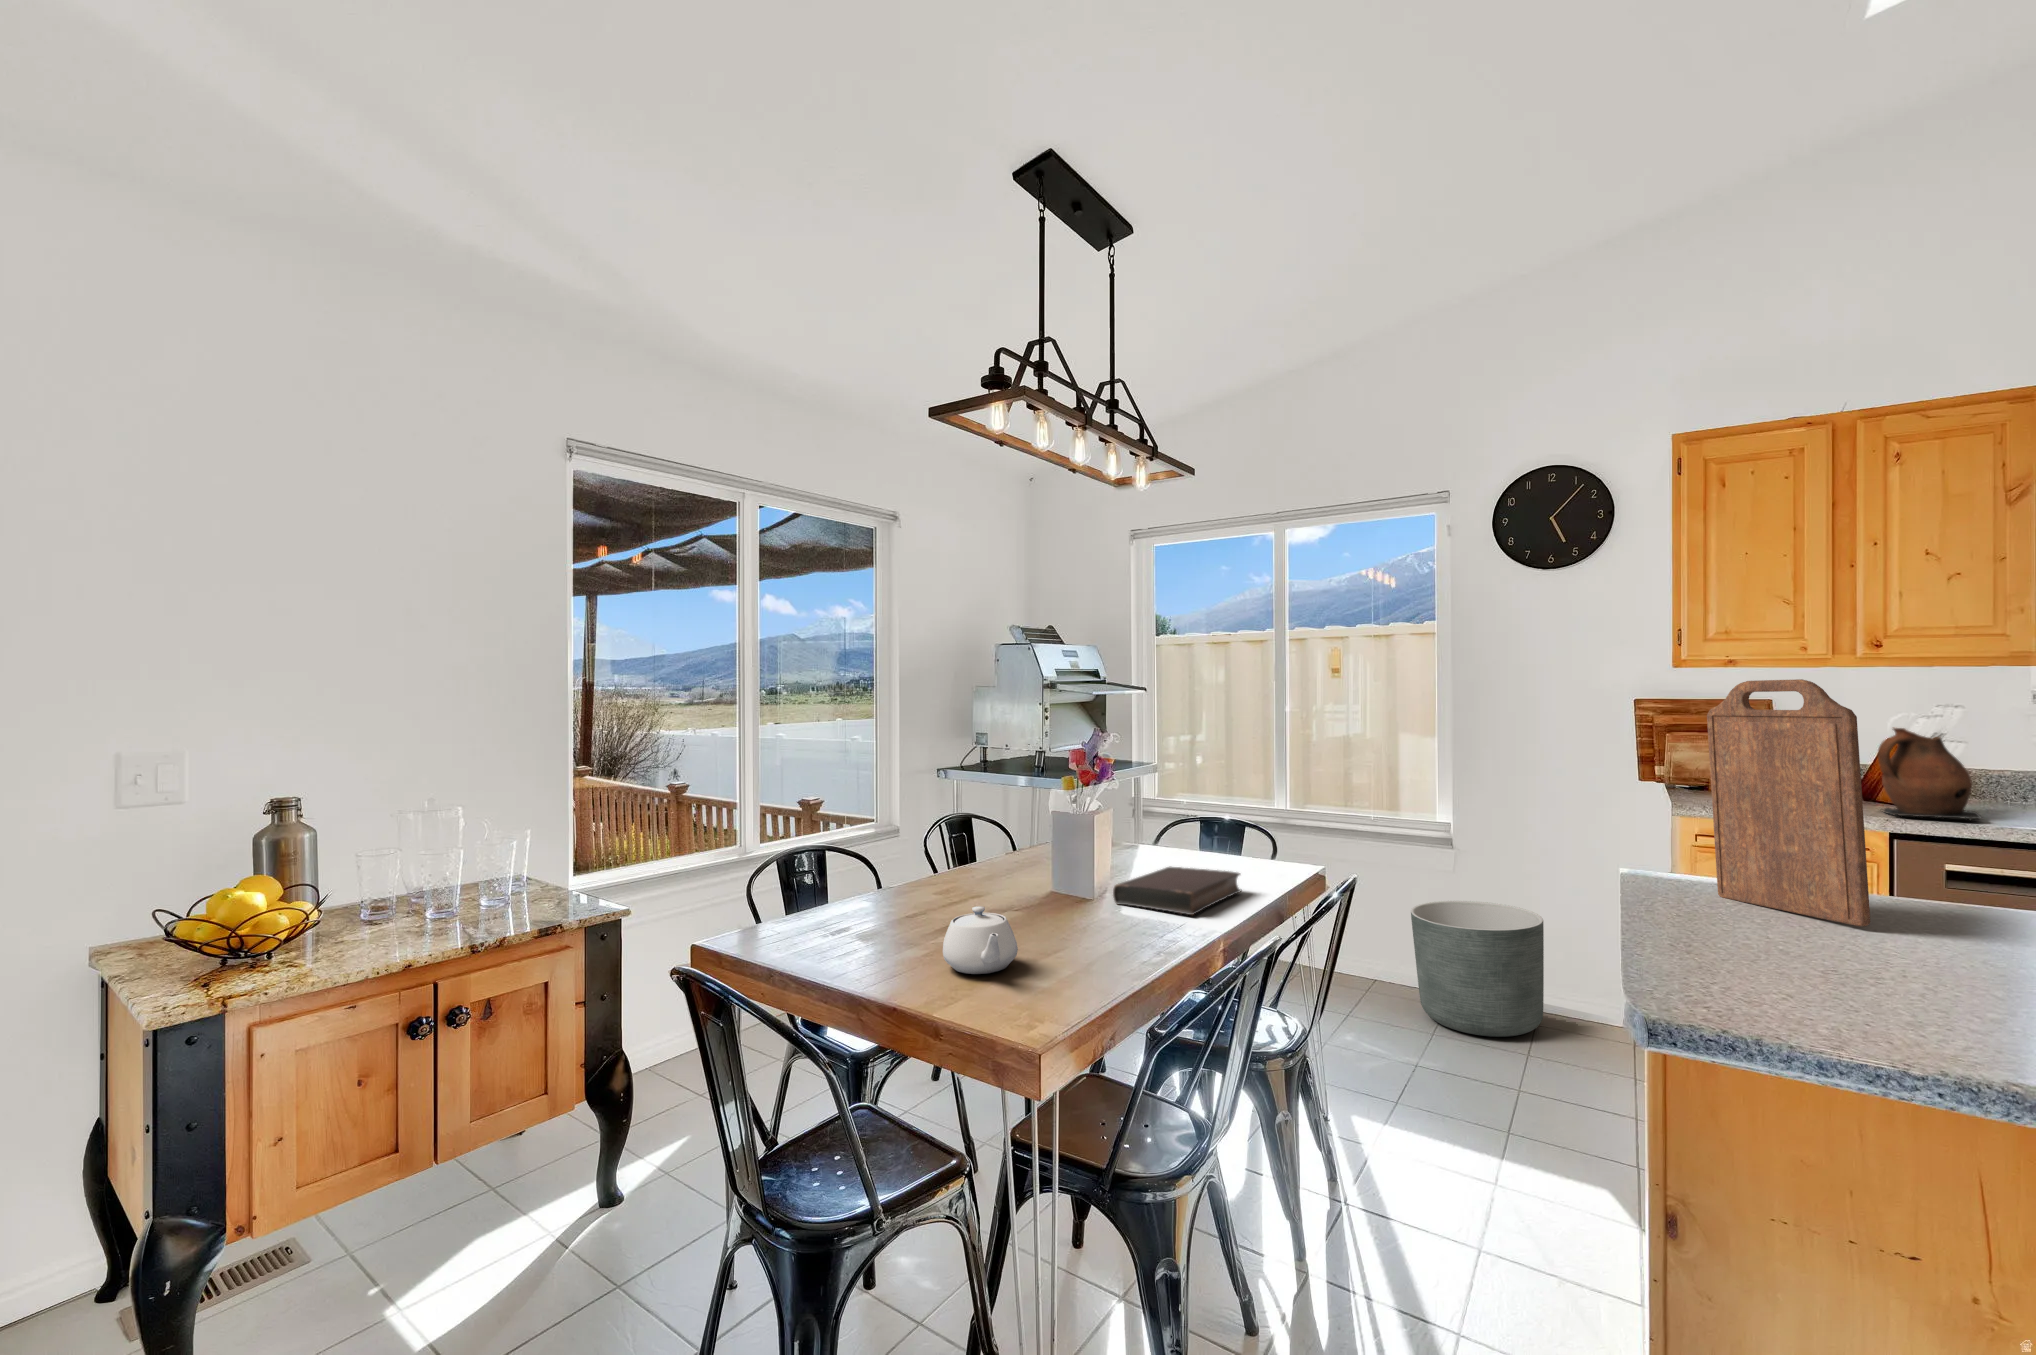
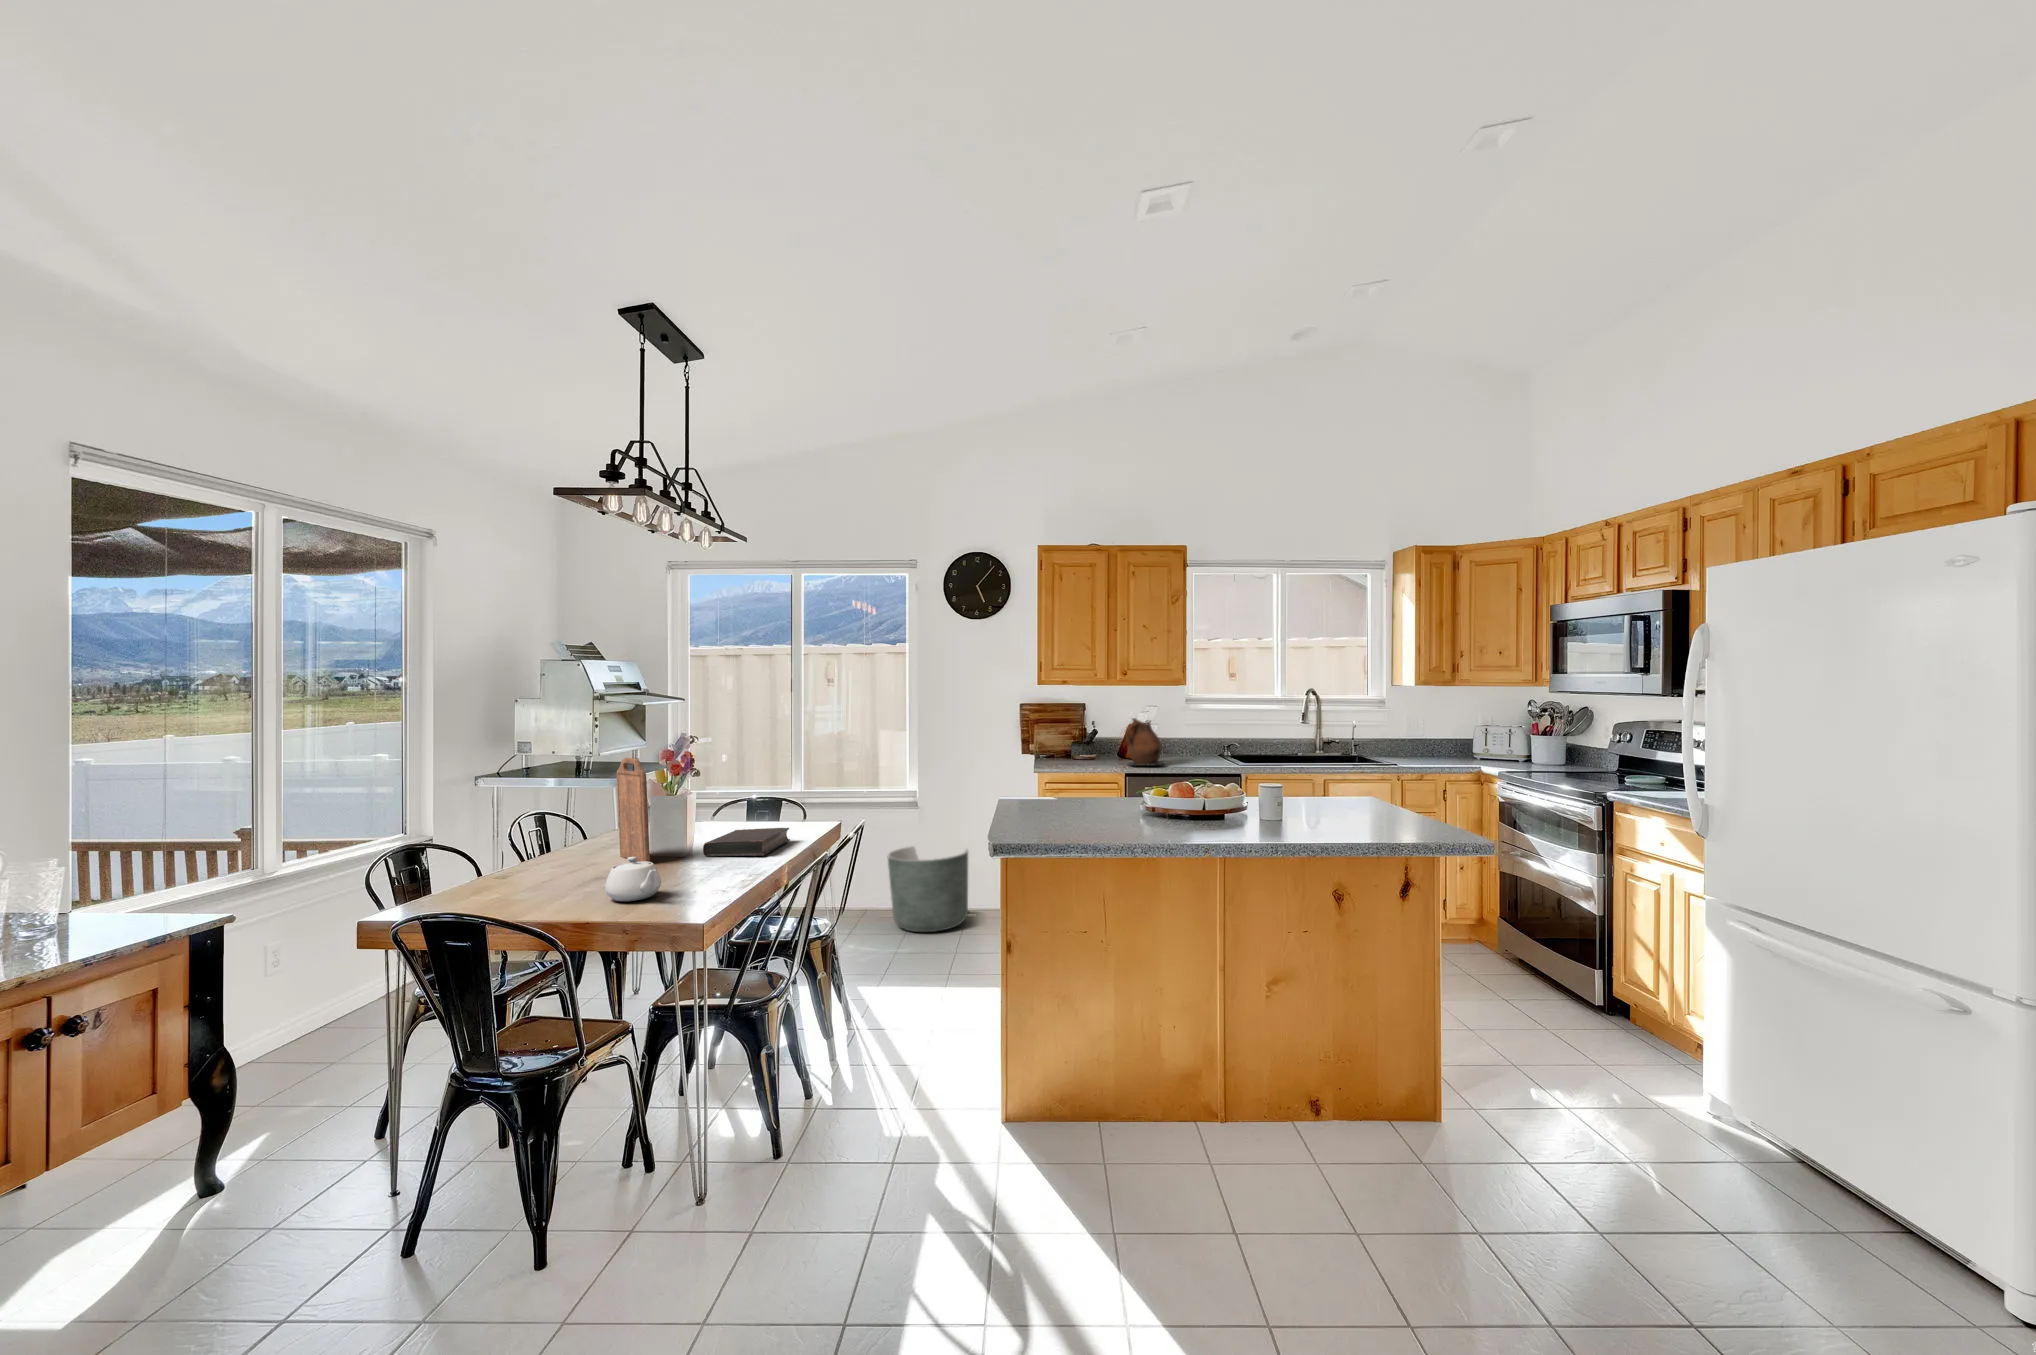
cutting board: present [1707,679,1870,926] -> present [617,758,650,862]

